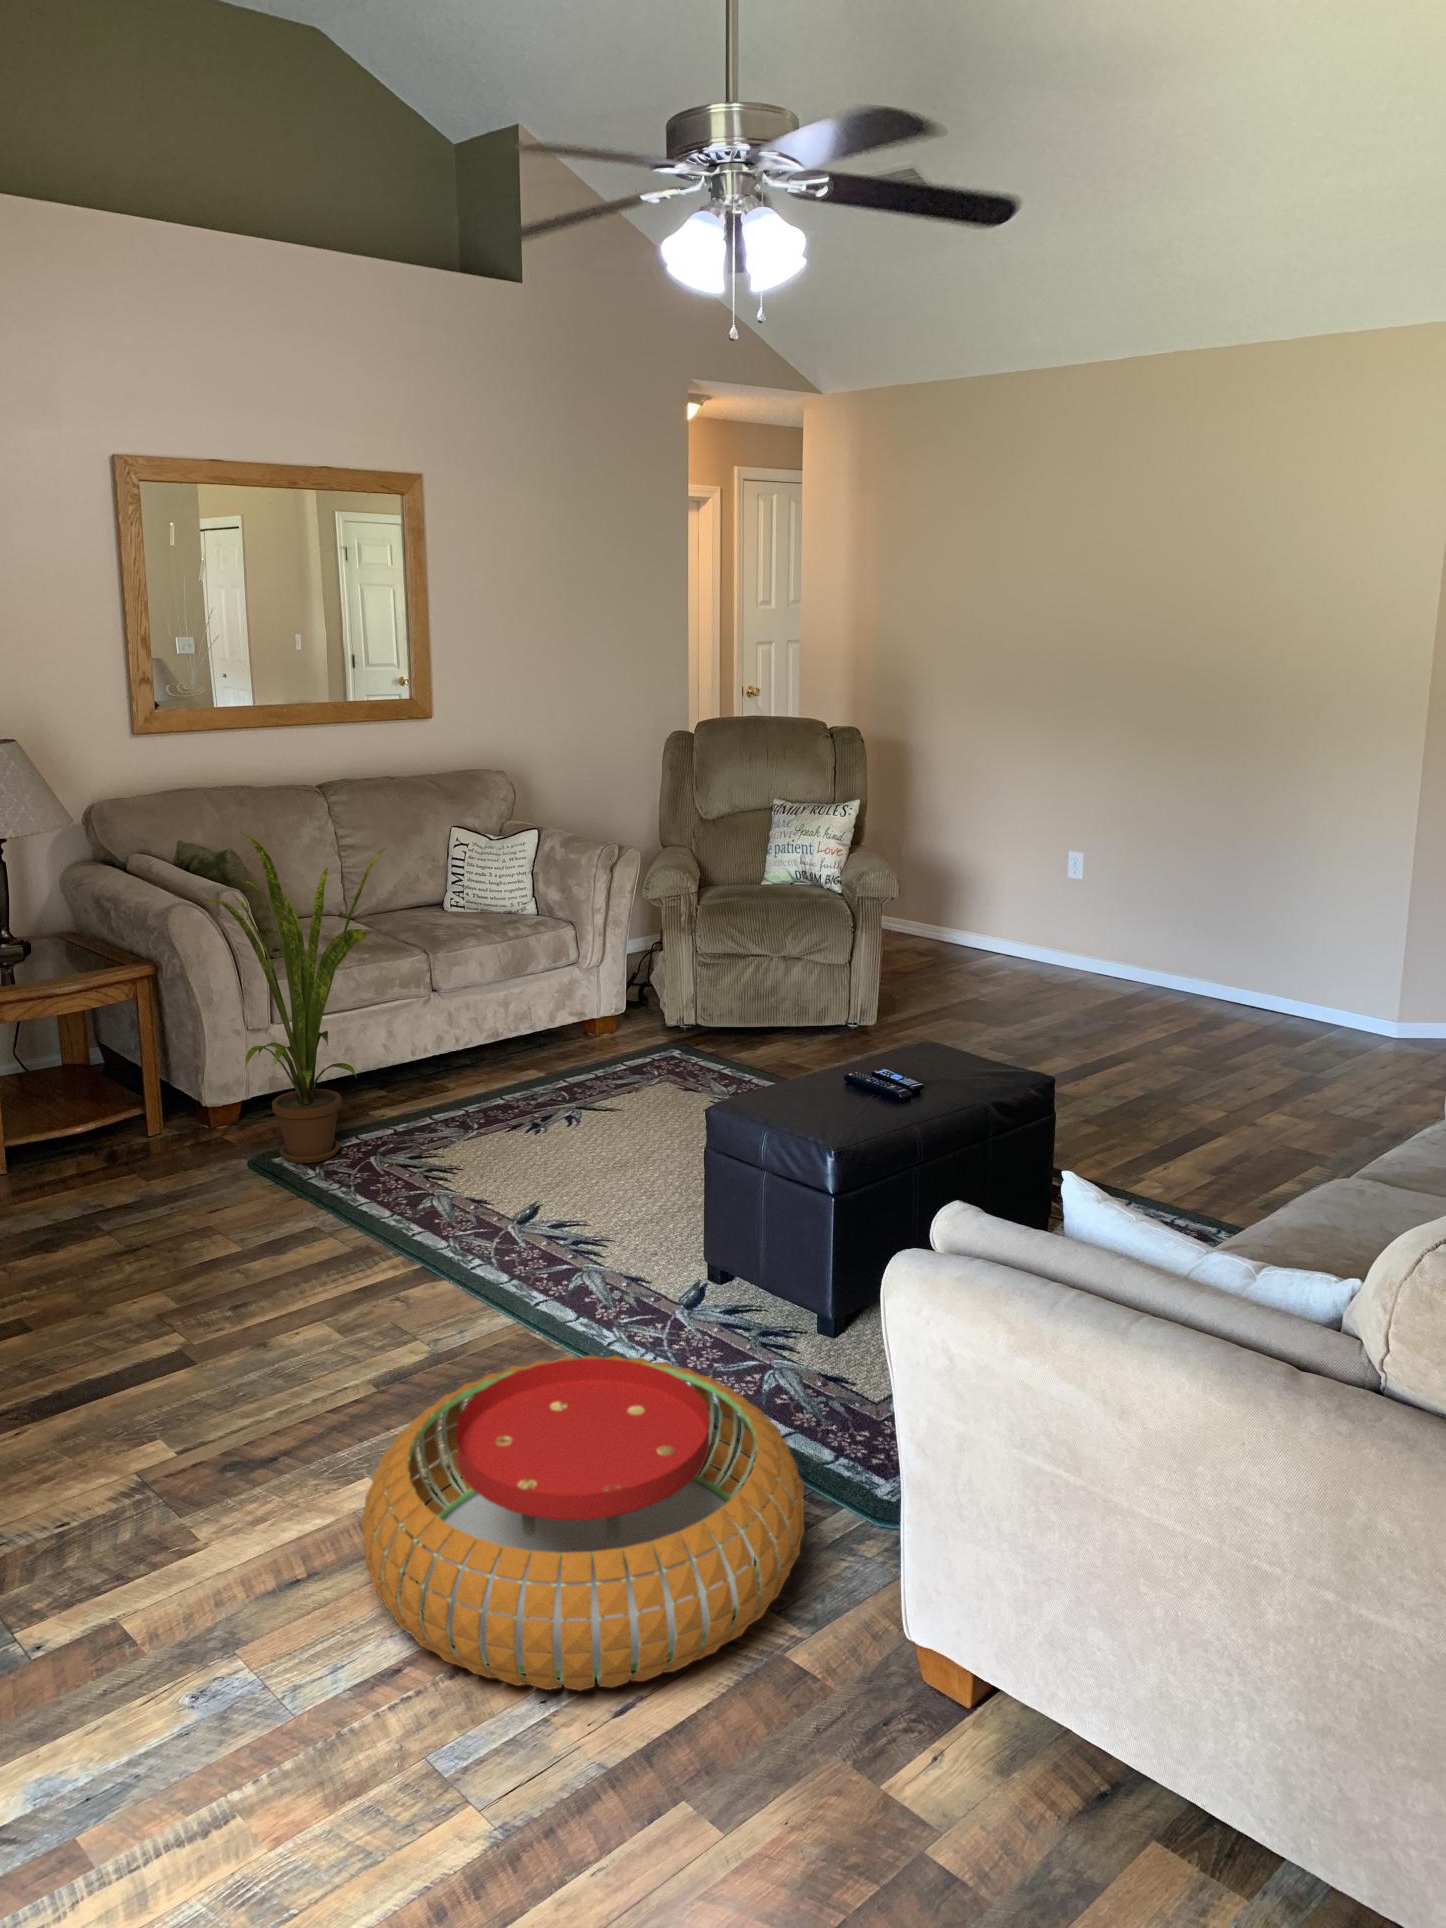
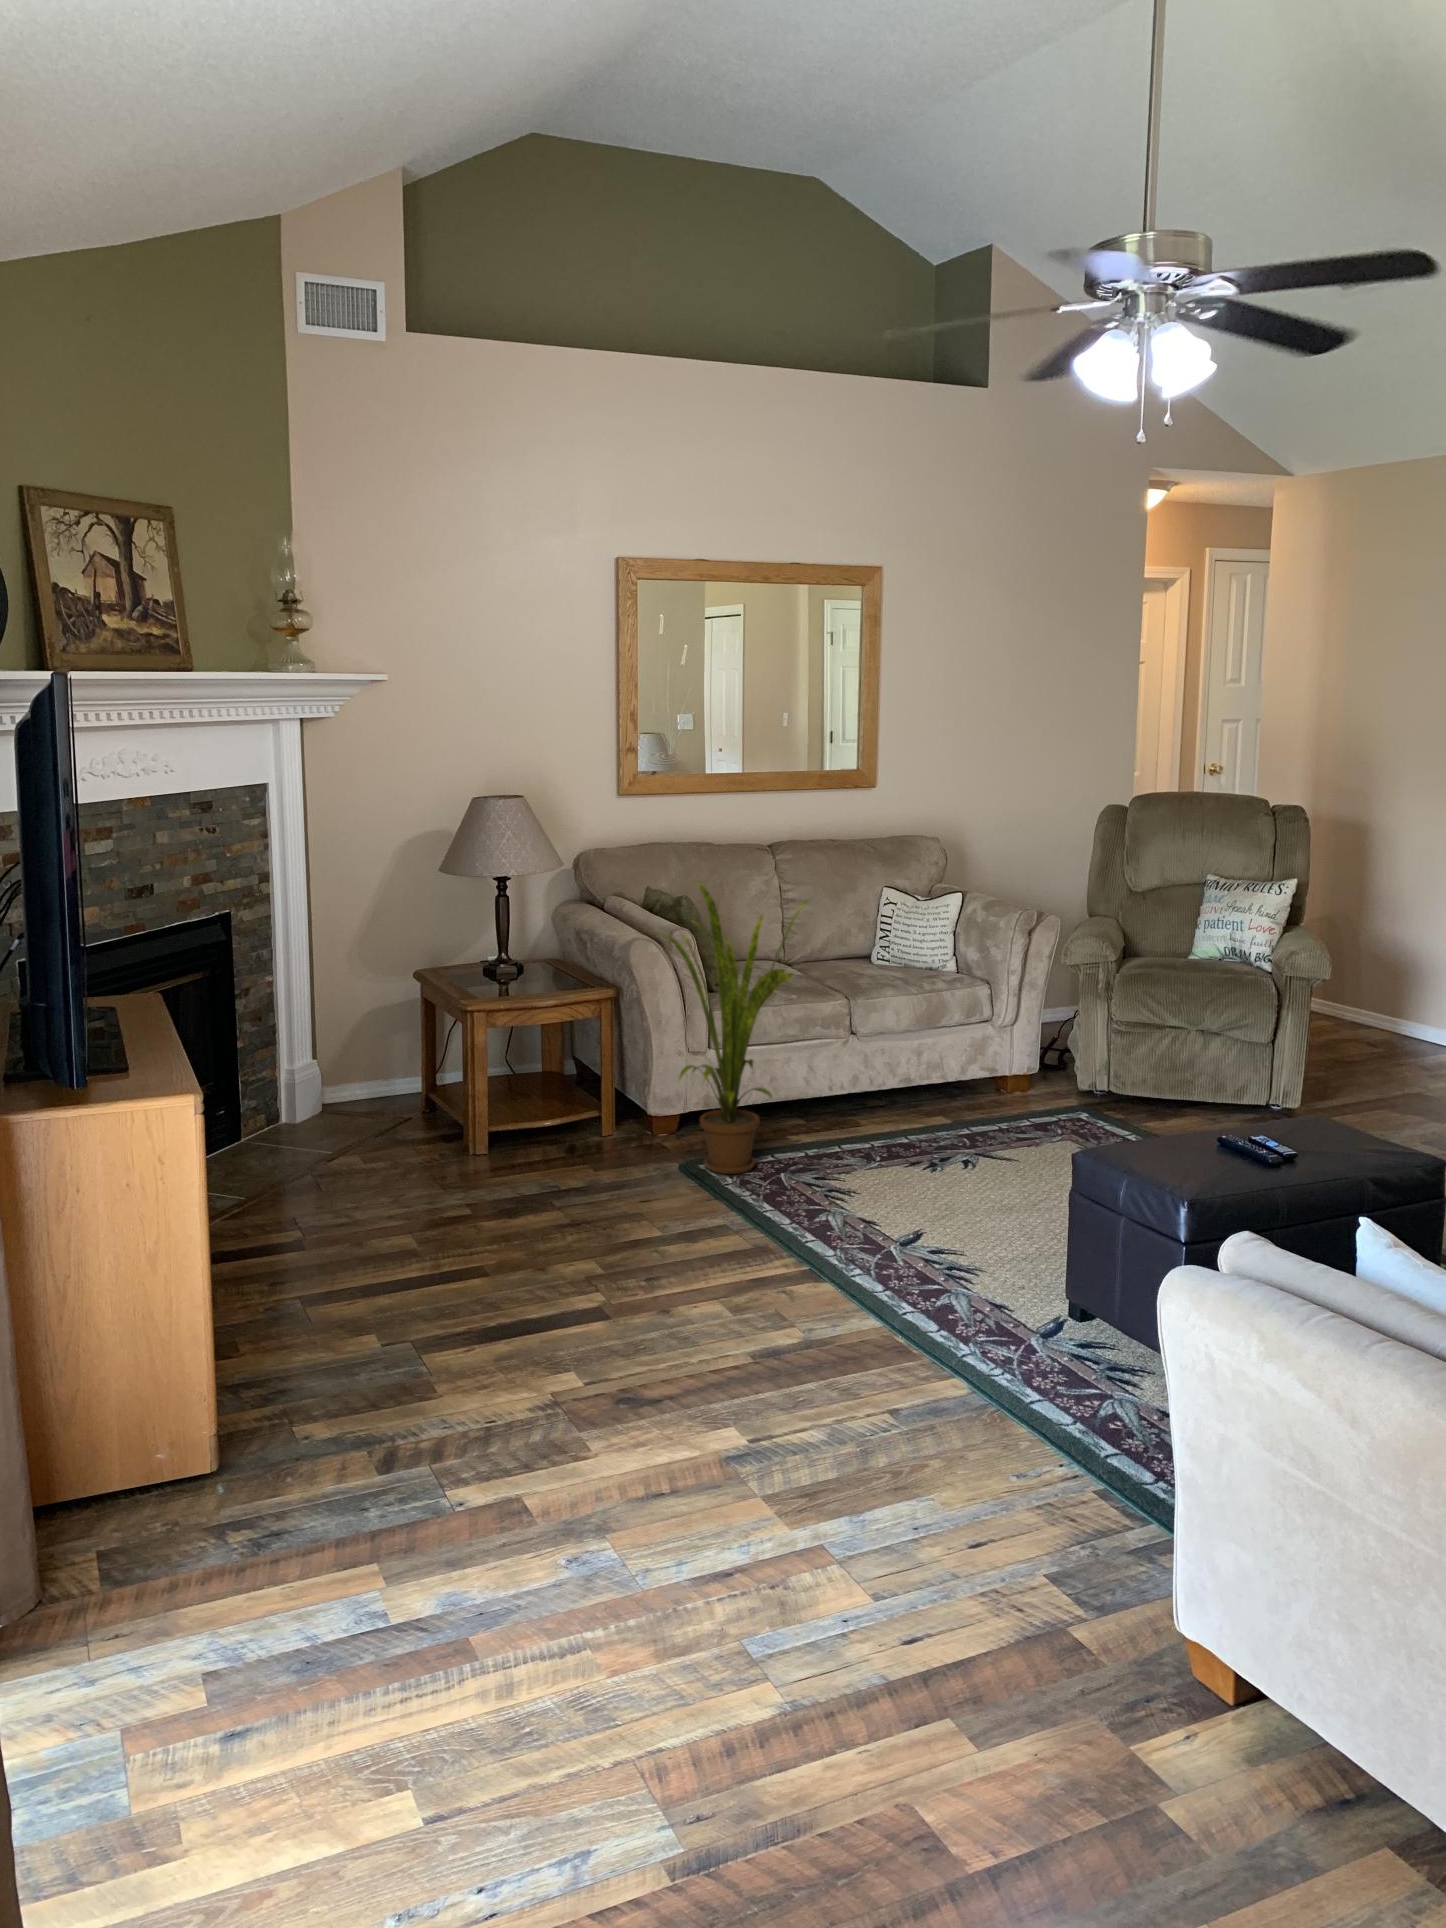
pouf: present [362,1355,804,1690] -> none [715,1347,1106,1621]

